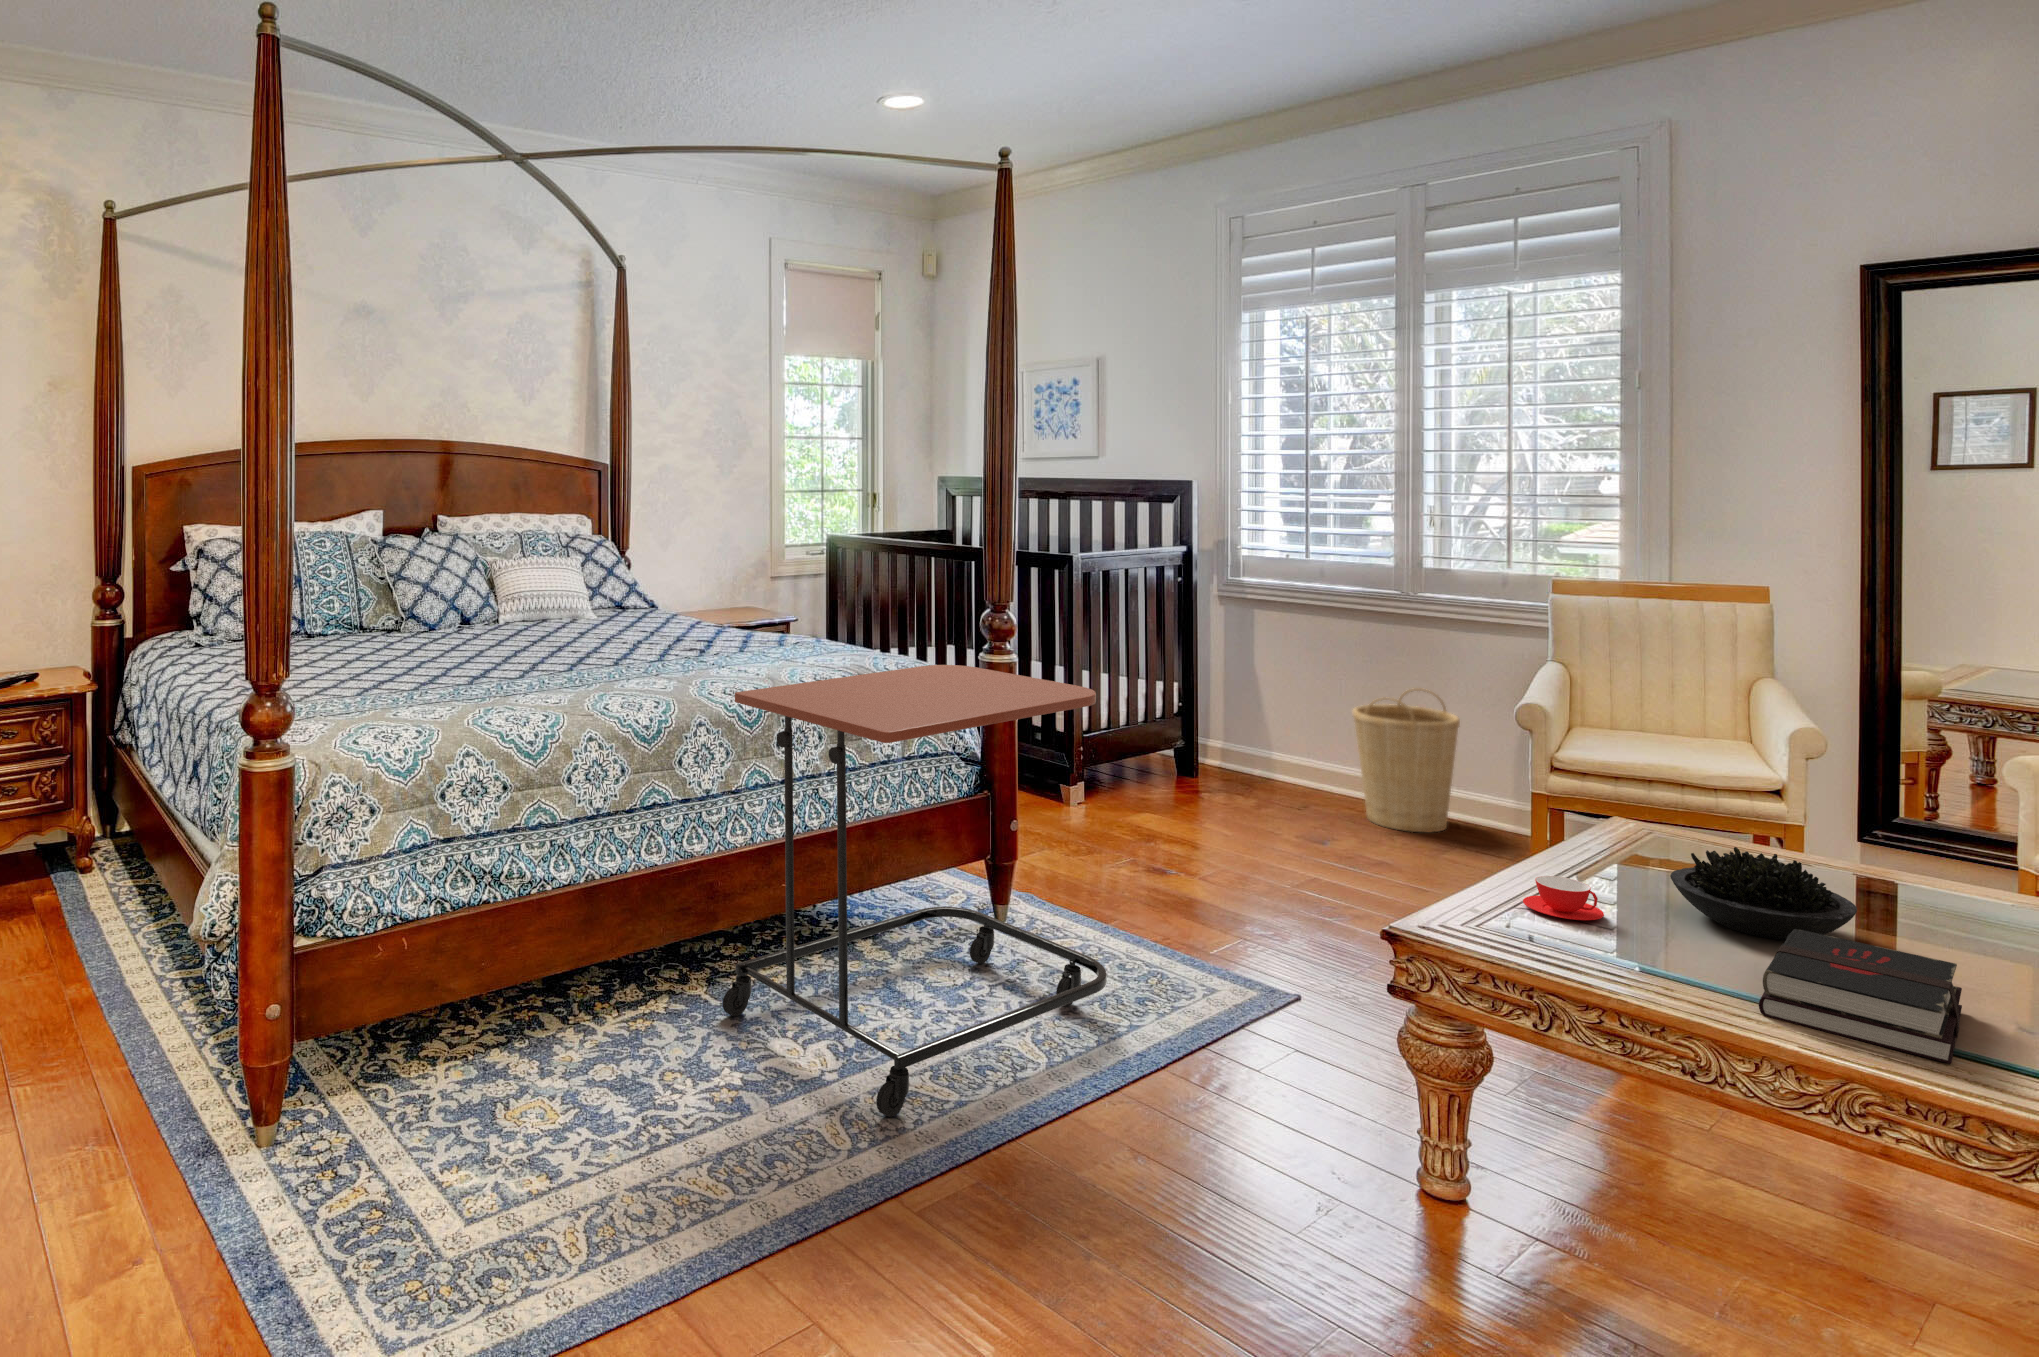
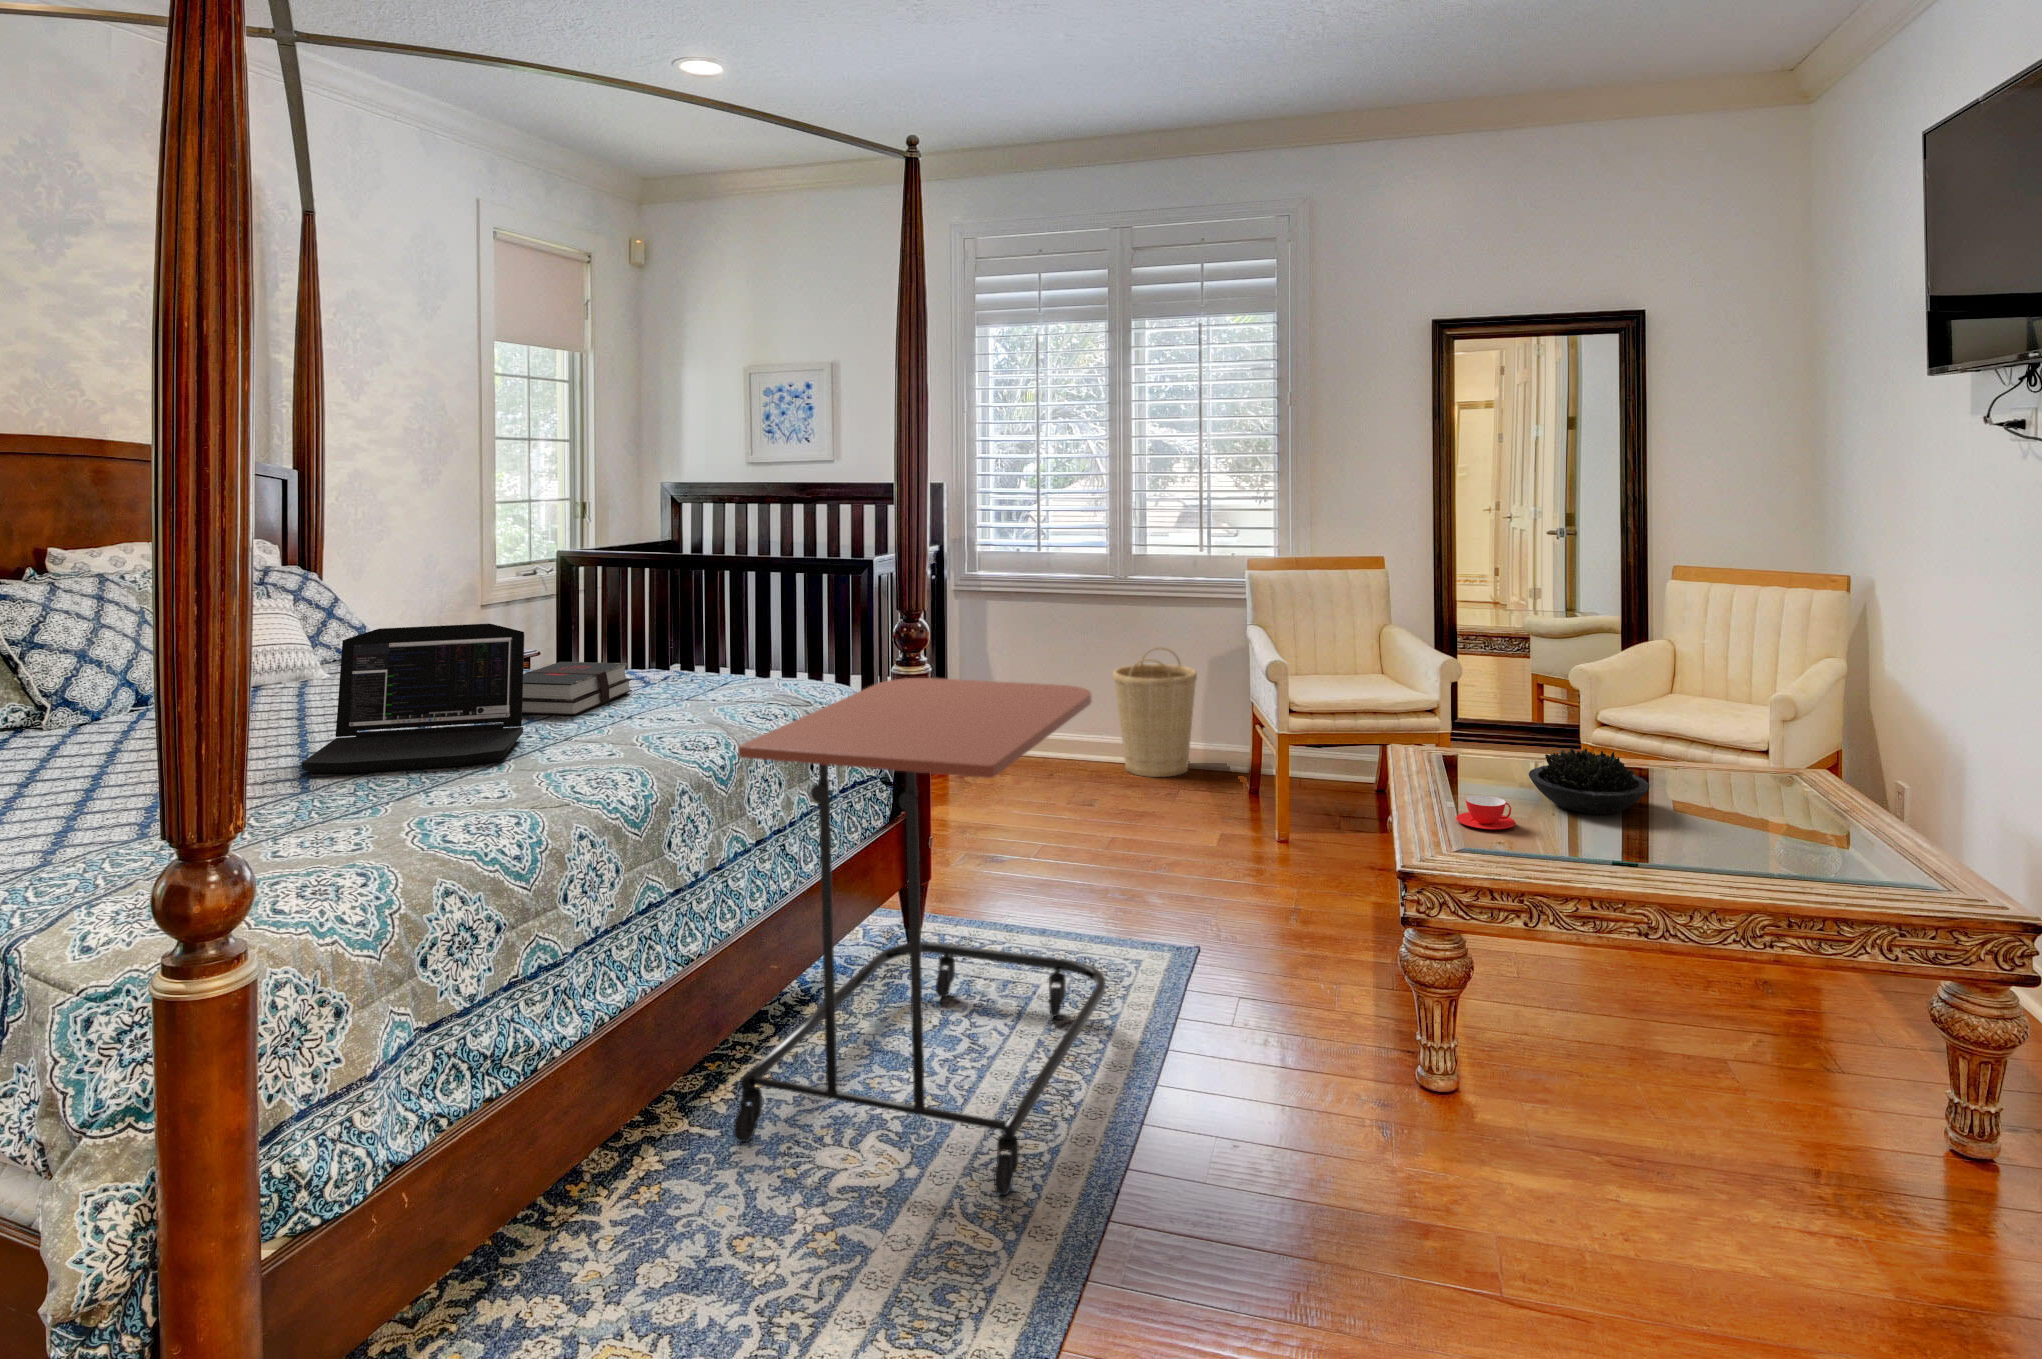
laptop: none [472,579,633,681] -> present [302,624,525,773]
hardback book: present [1759,929,1962,1064] -> present [522,662,632,715]

